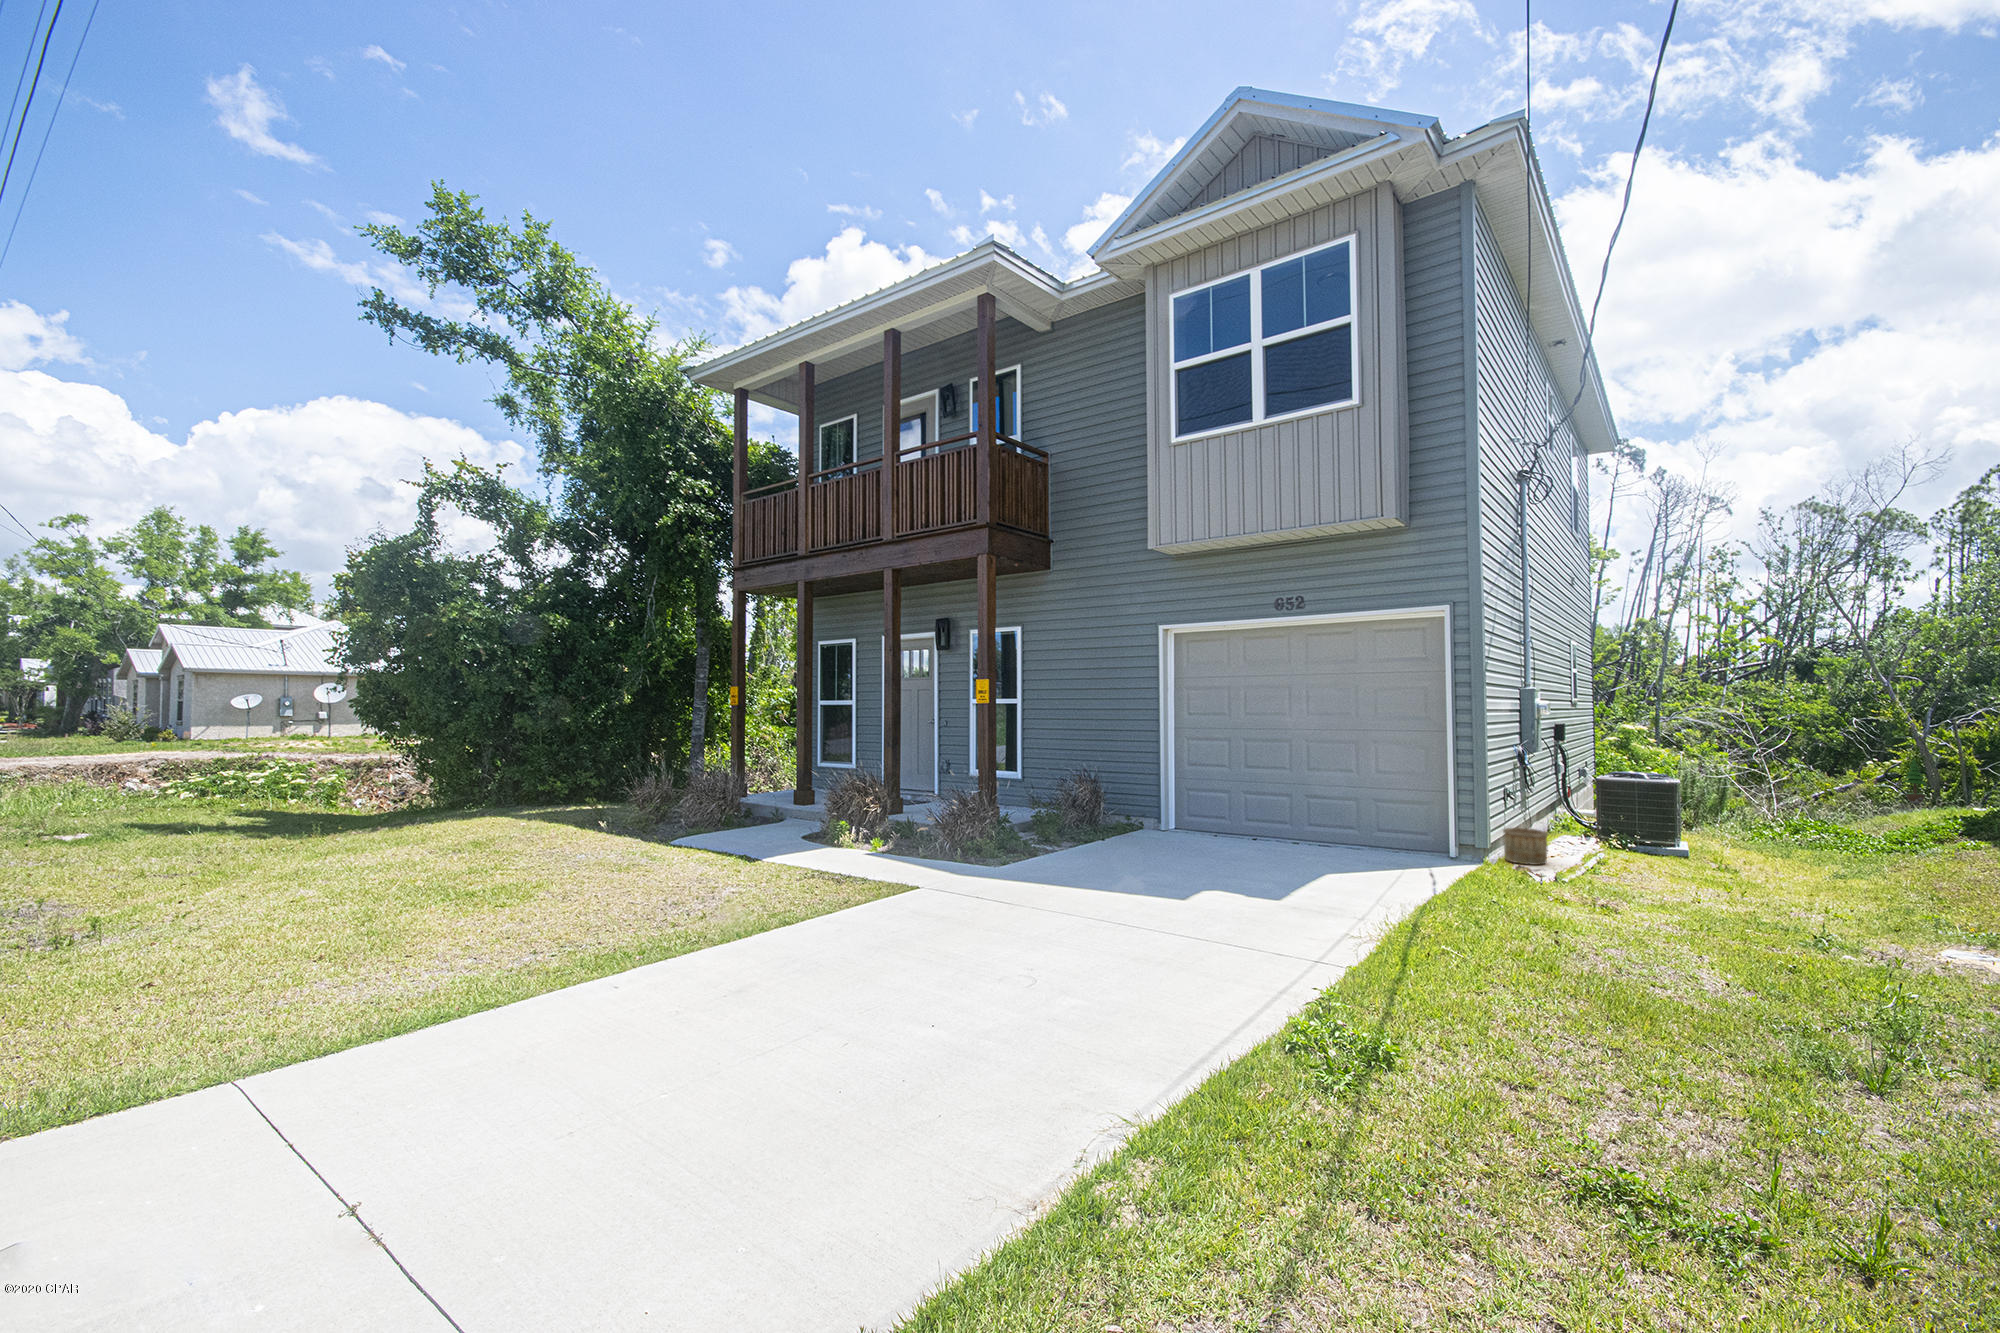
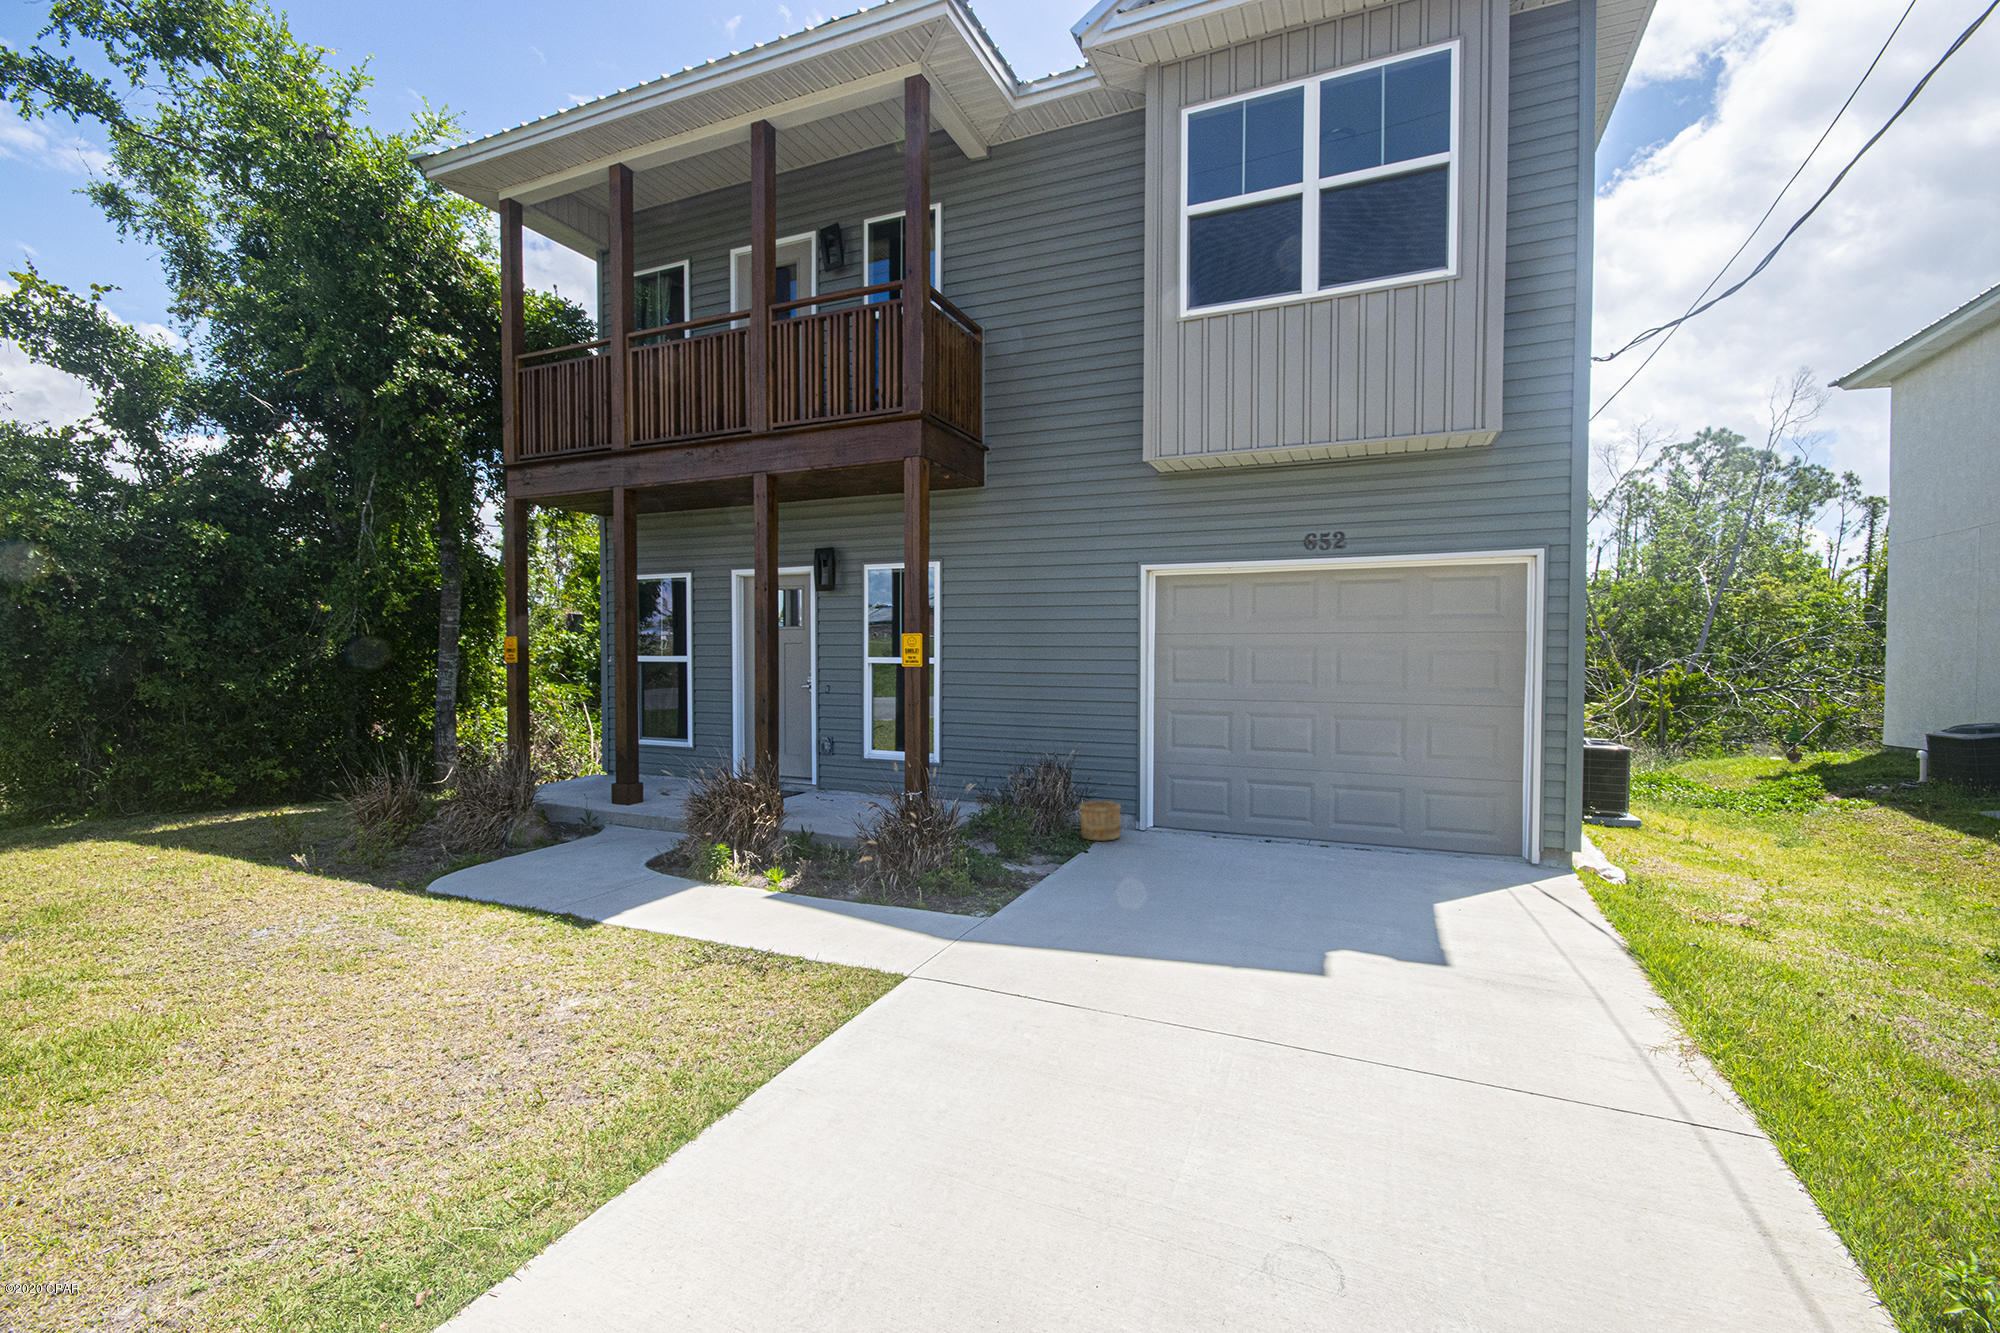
wooden bucket: present [1503,828,1548,865] -> present [1079,801,1121,841]

